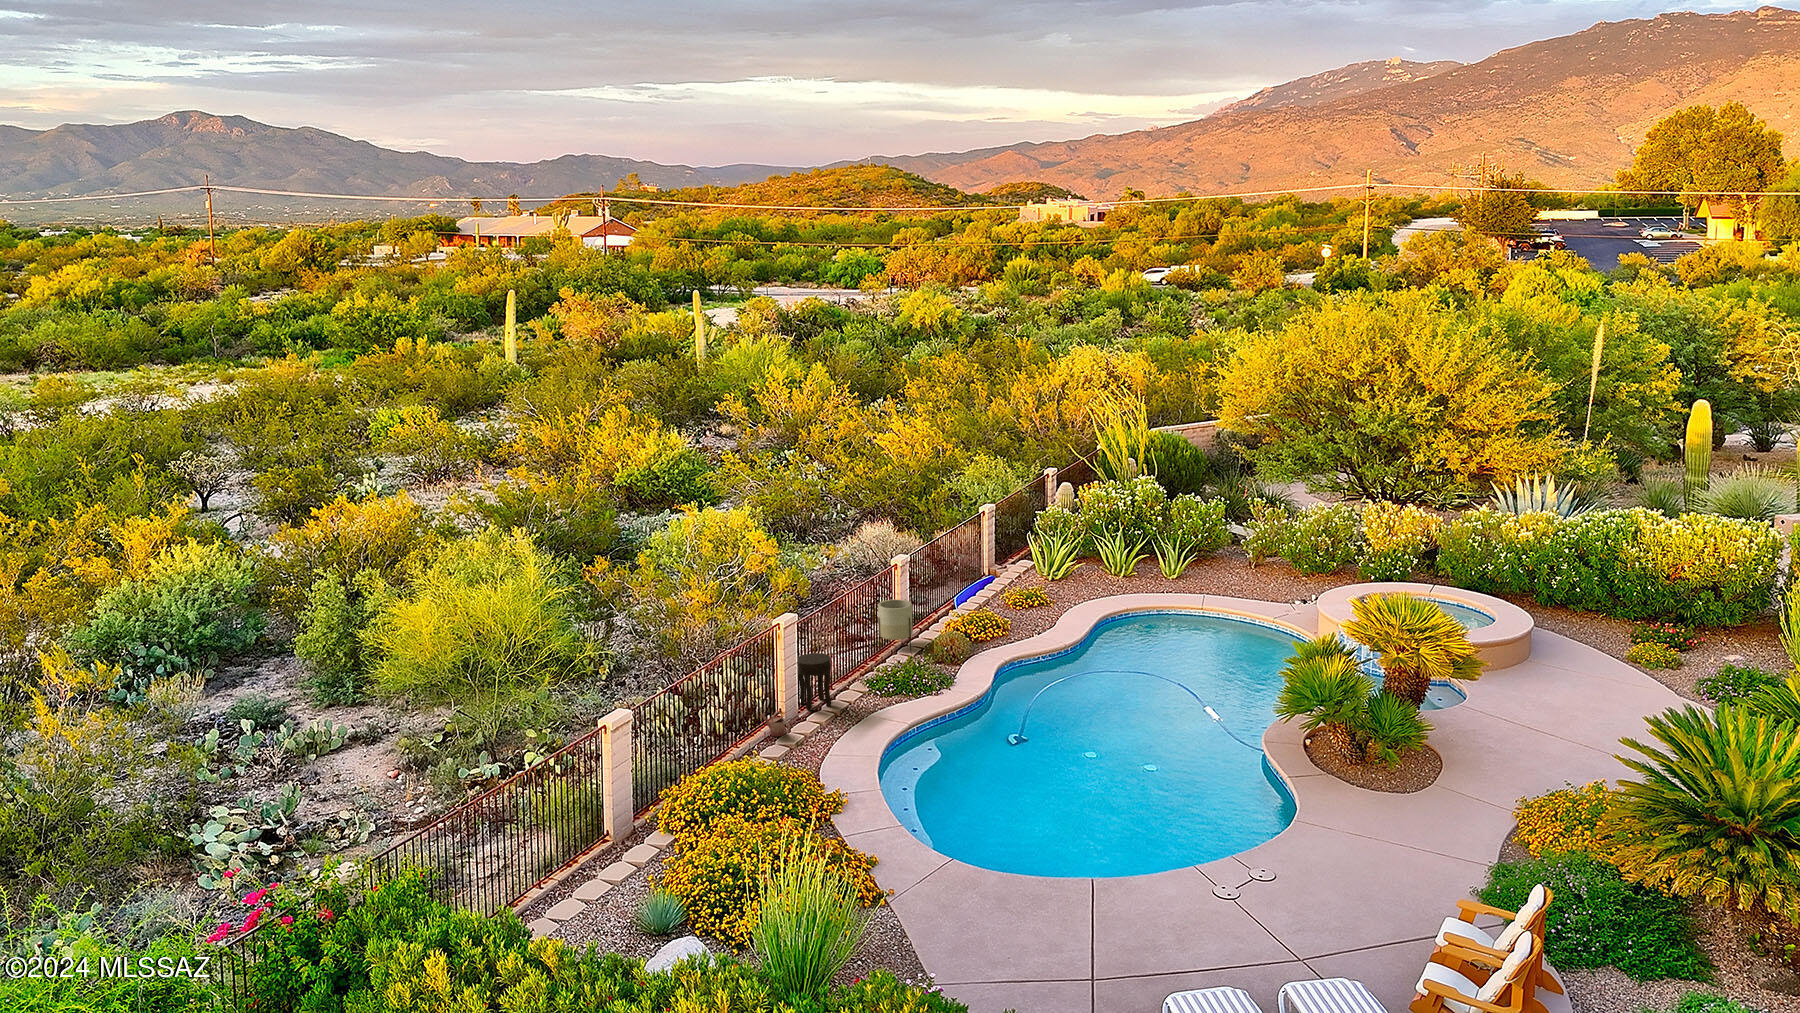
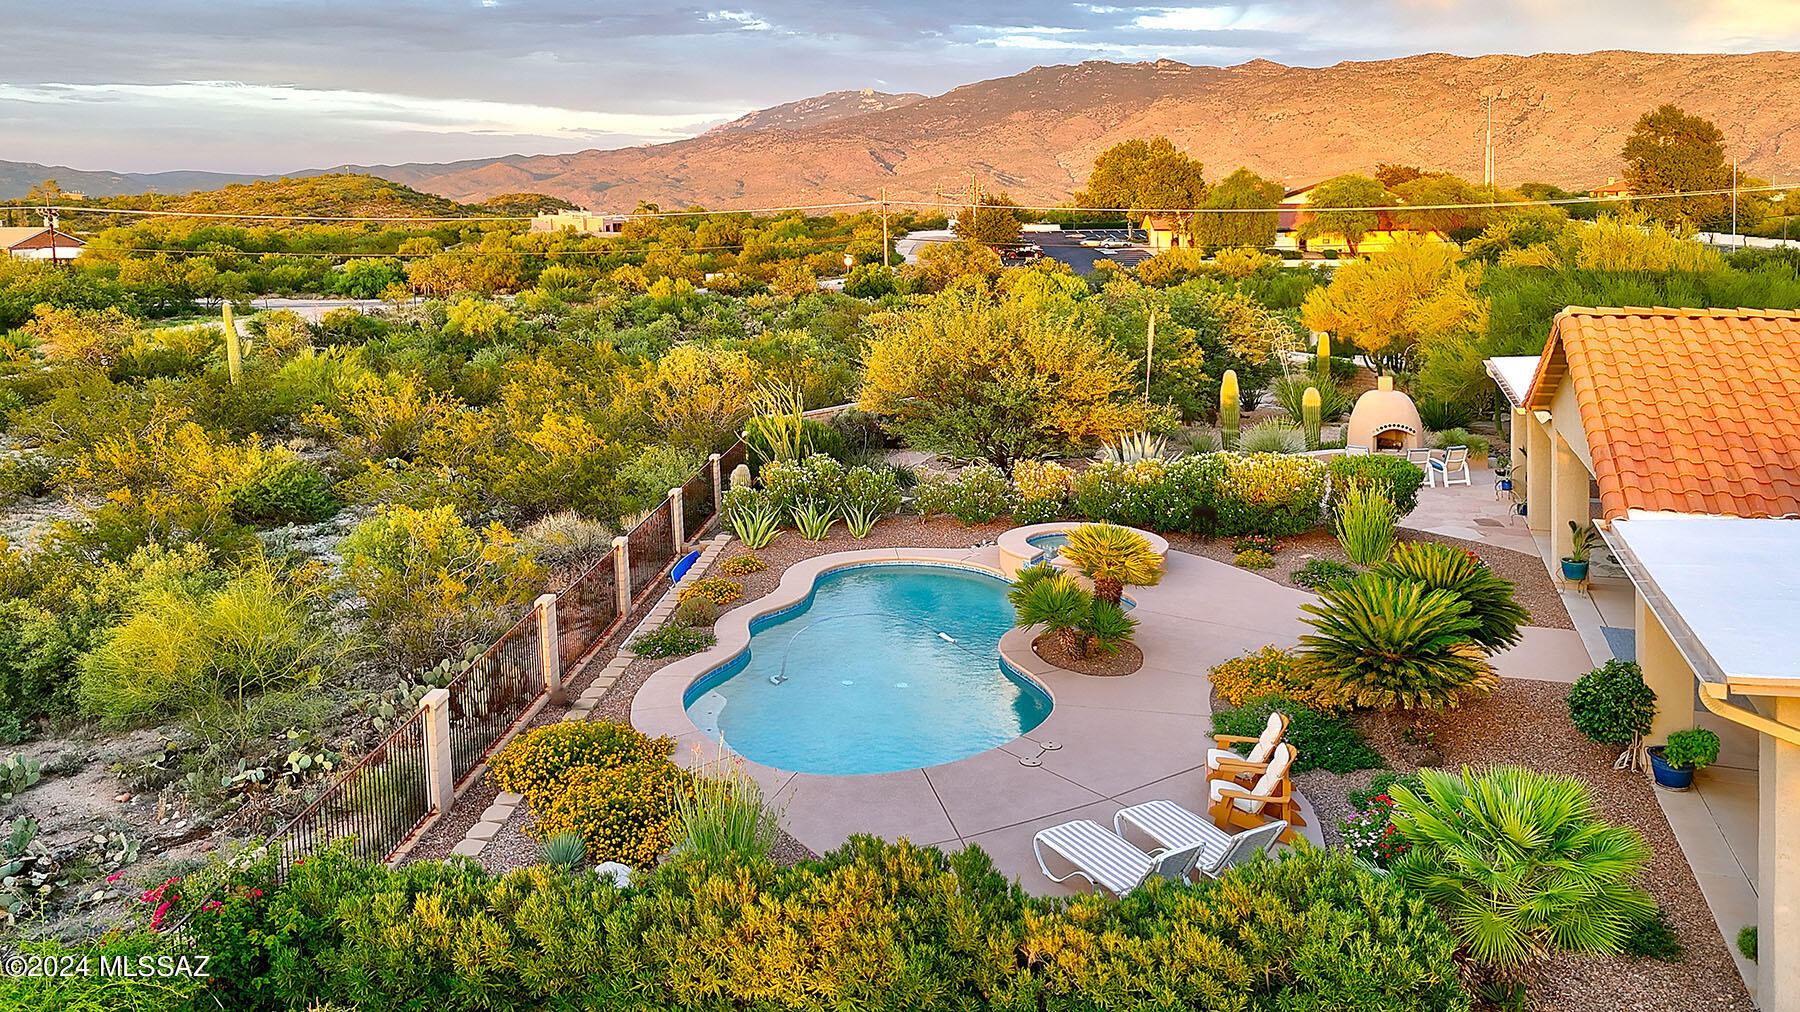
planter: present [878,599,913,651] -> none [616,571,652,622]
side table: present [798,653,831,710] -> present [1191,505,1217,544]

